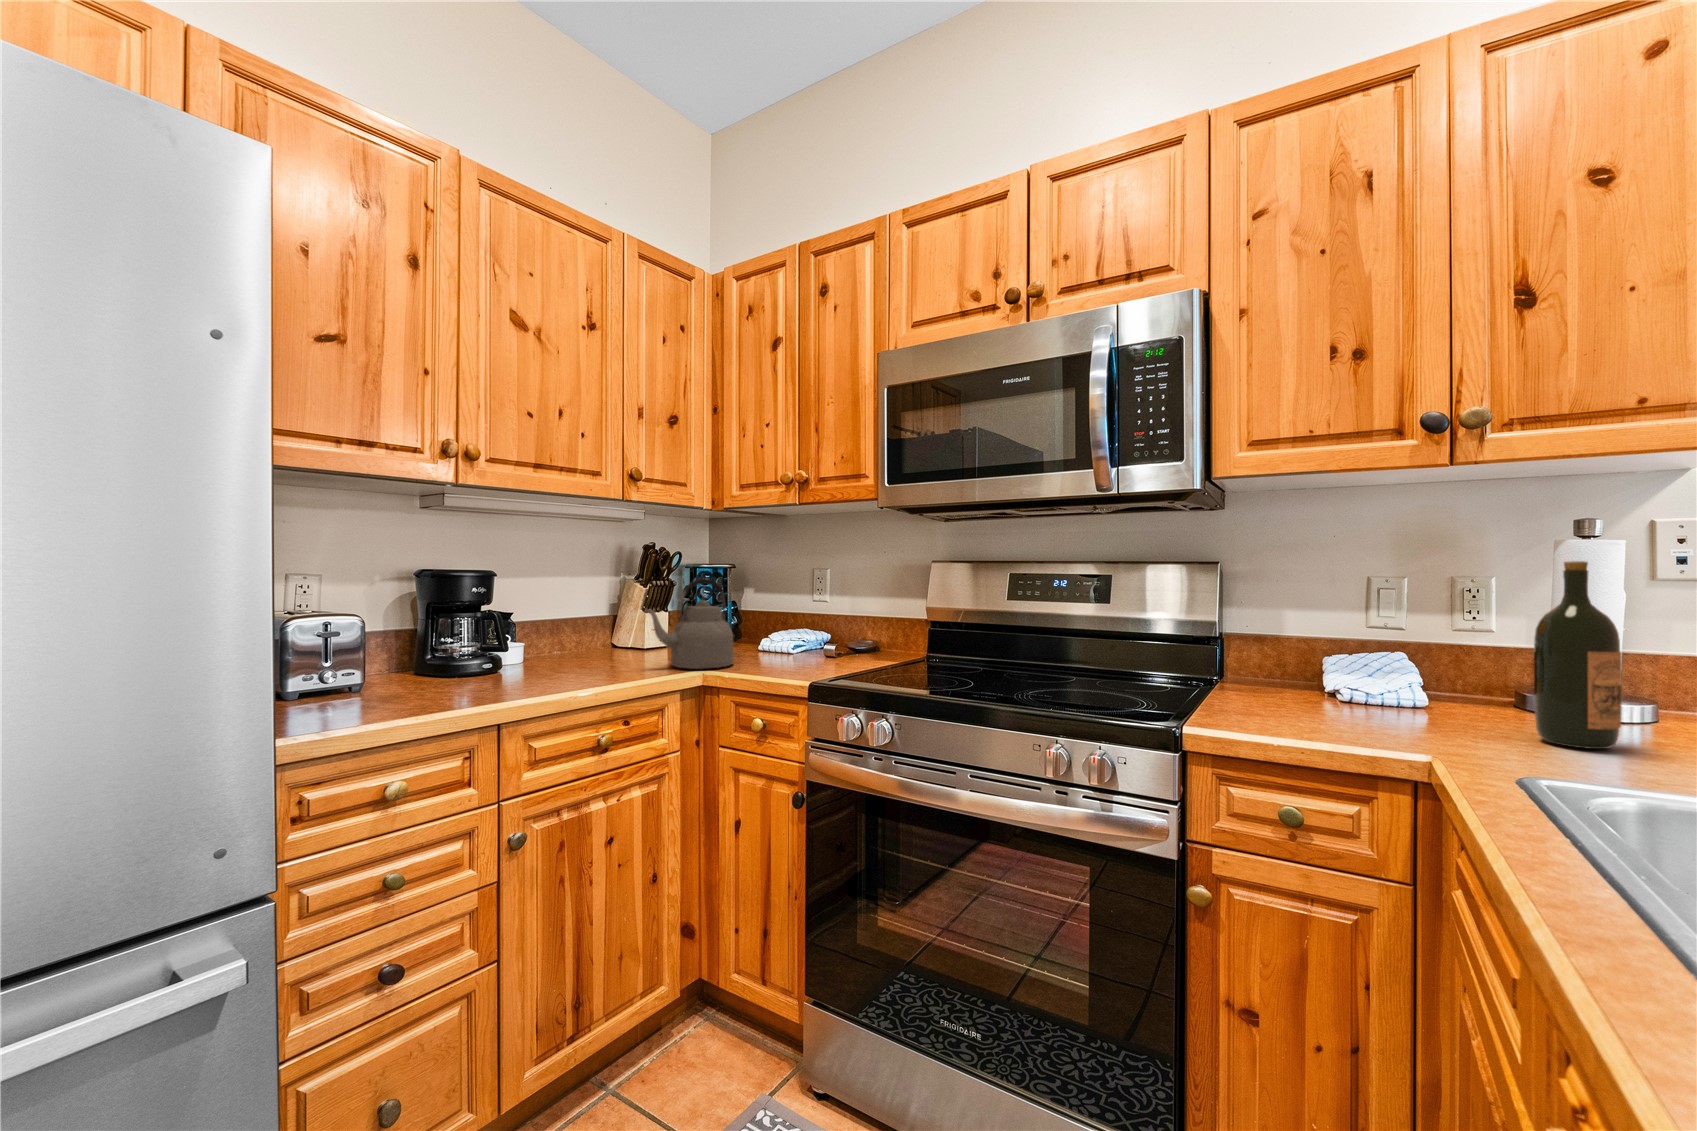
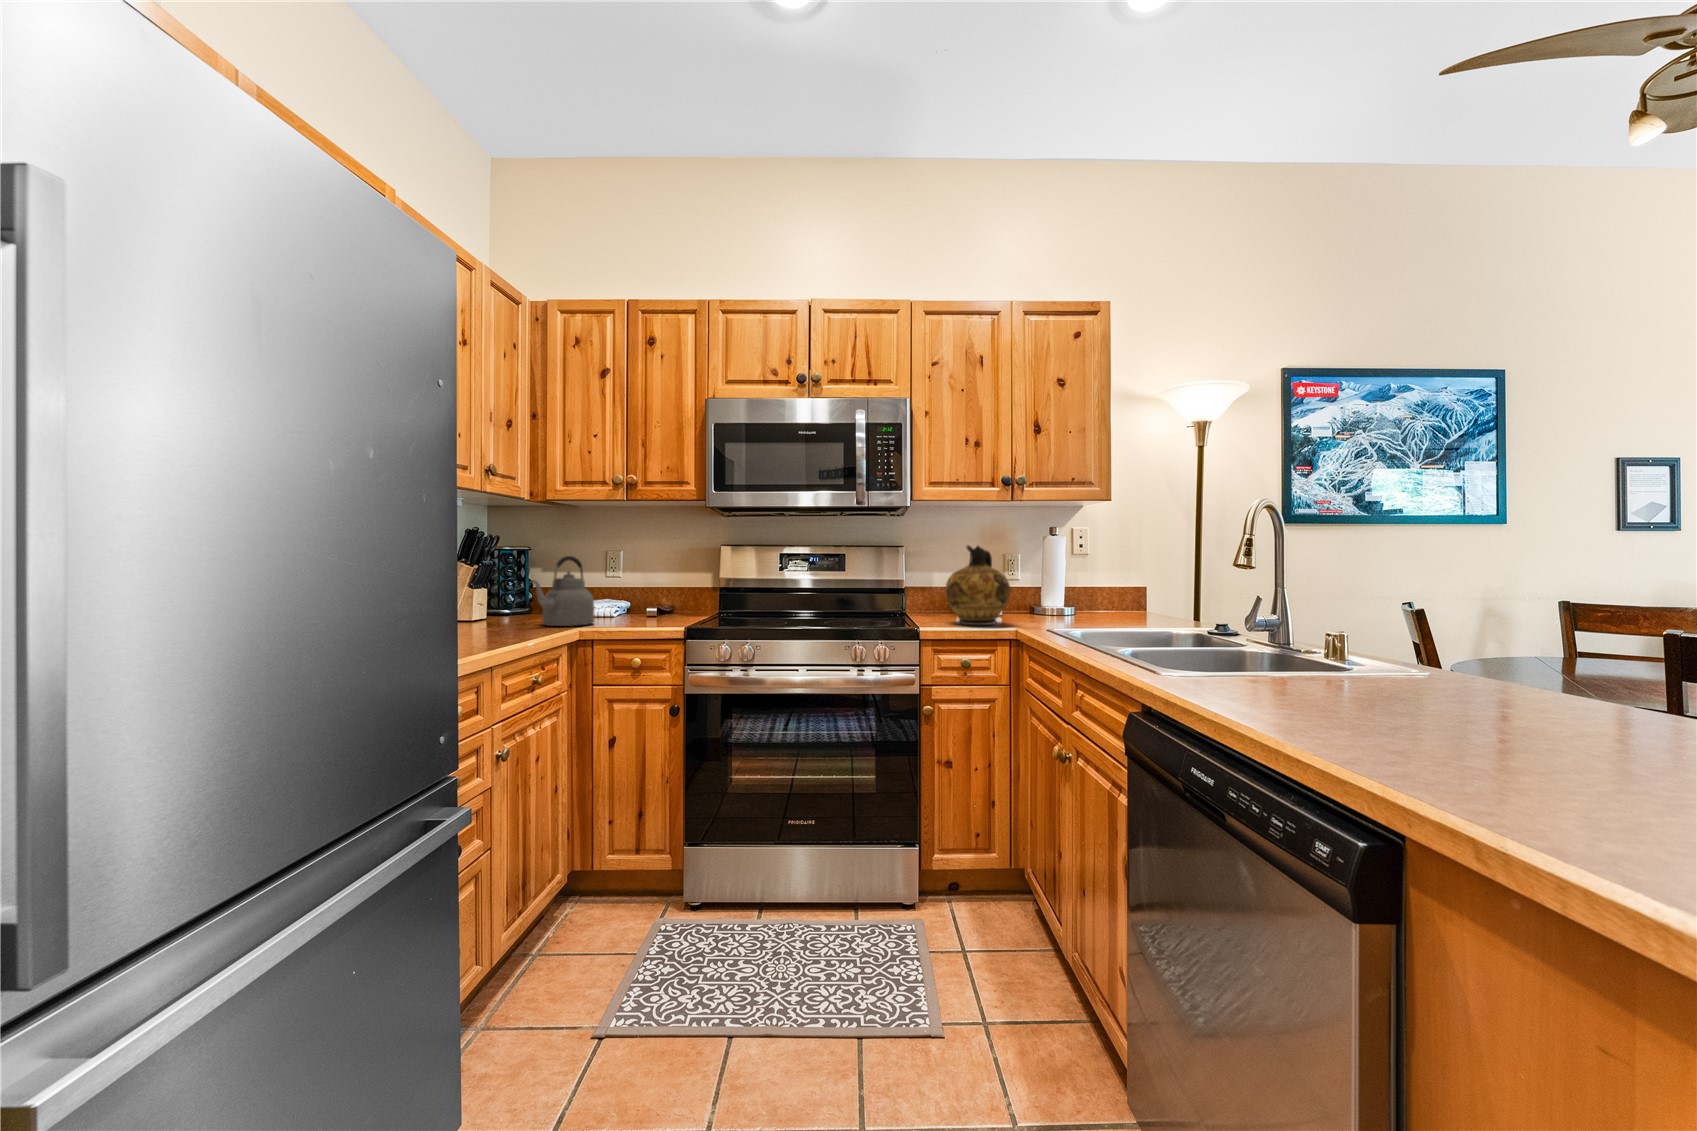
ceramic jug: none [1275,560,1432,727] -> present [946,545,1010,625]
wine bottle: present [1534,561,1622,749] -> none [1044,546,1072,626]

